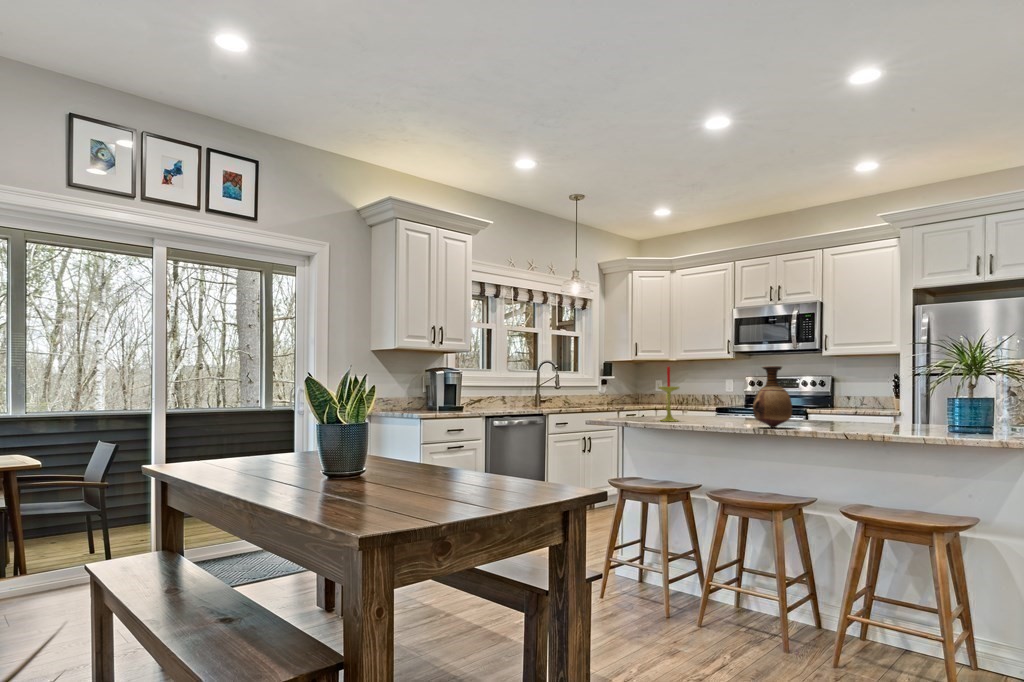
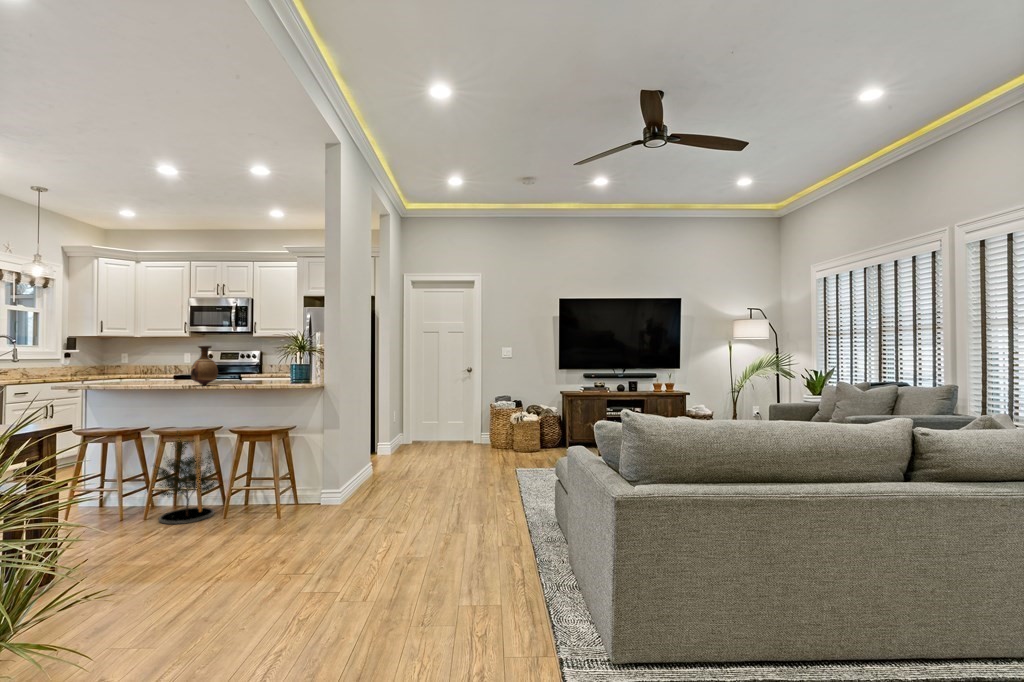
candle: present [658,367,679,421] -> none [117,344,136,385]
potted tree: none [707,496,807,653] -> present [155,432,217,524]

